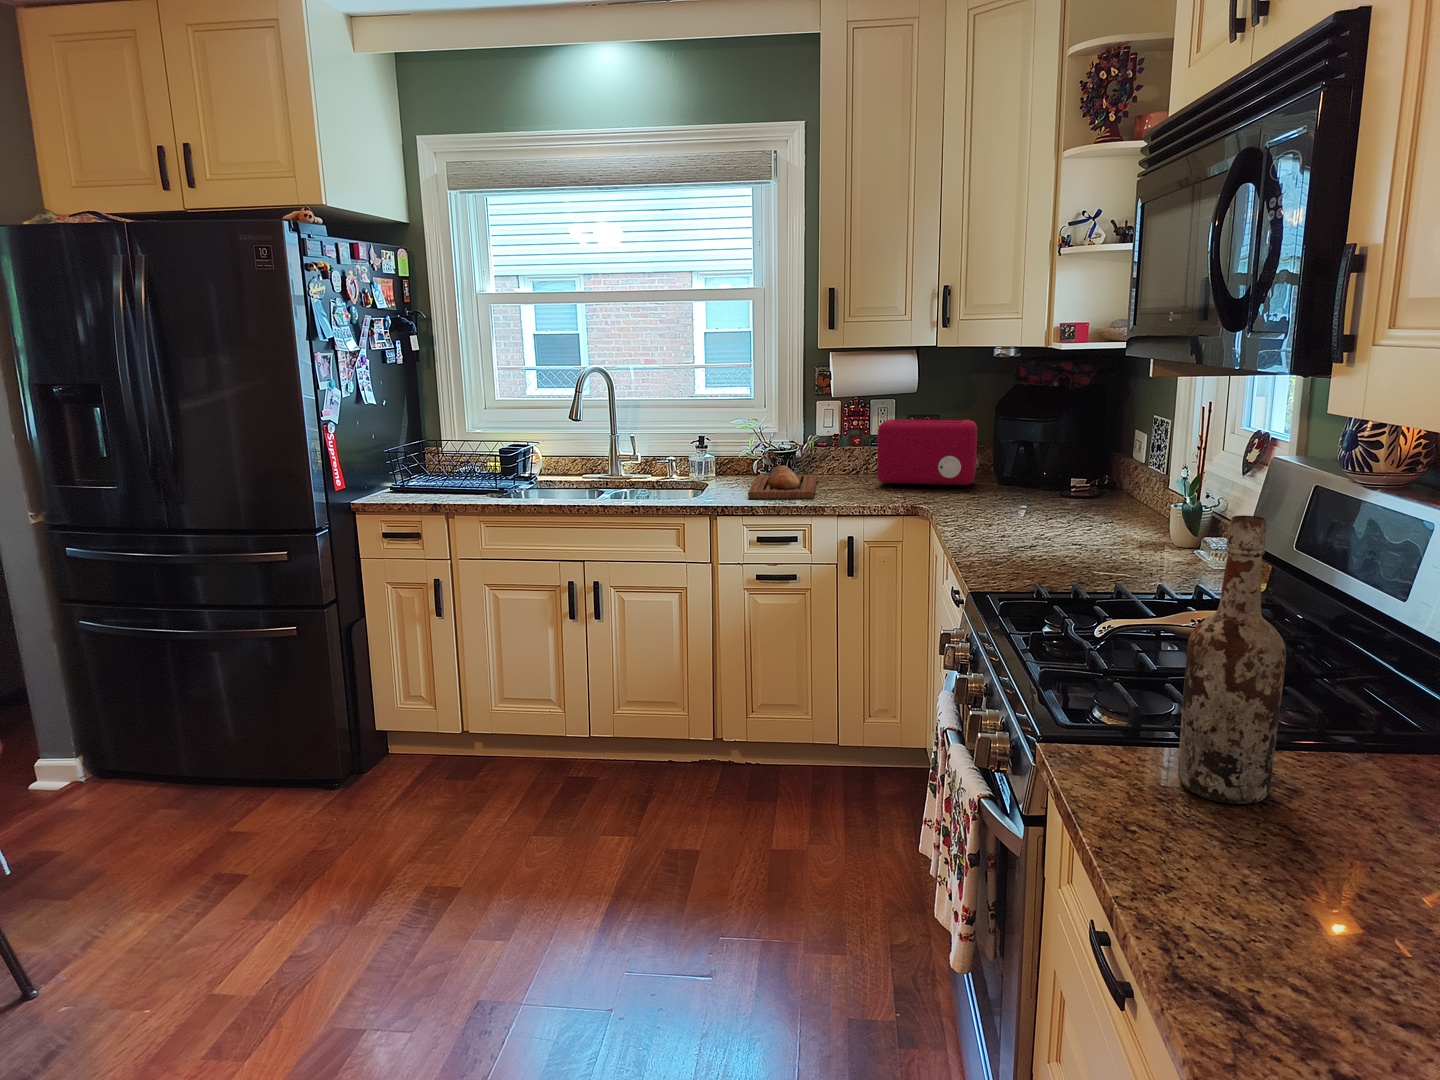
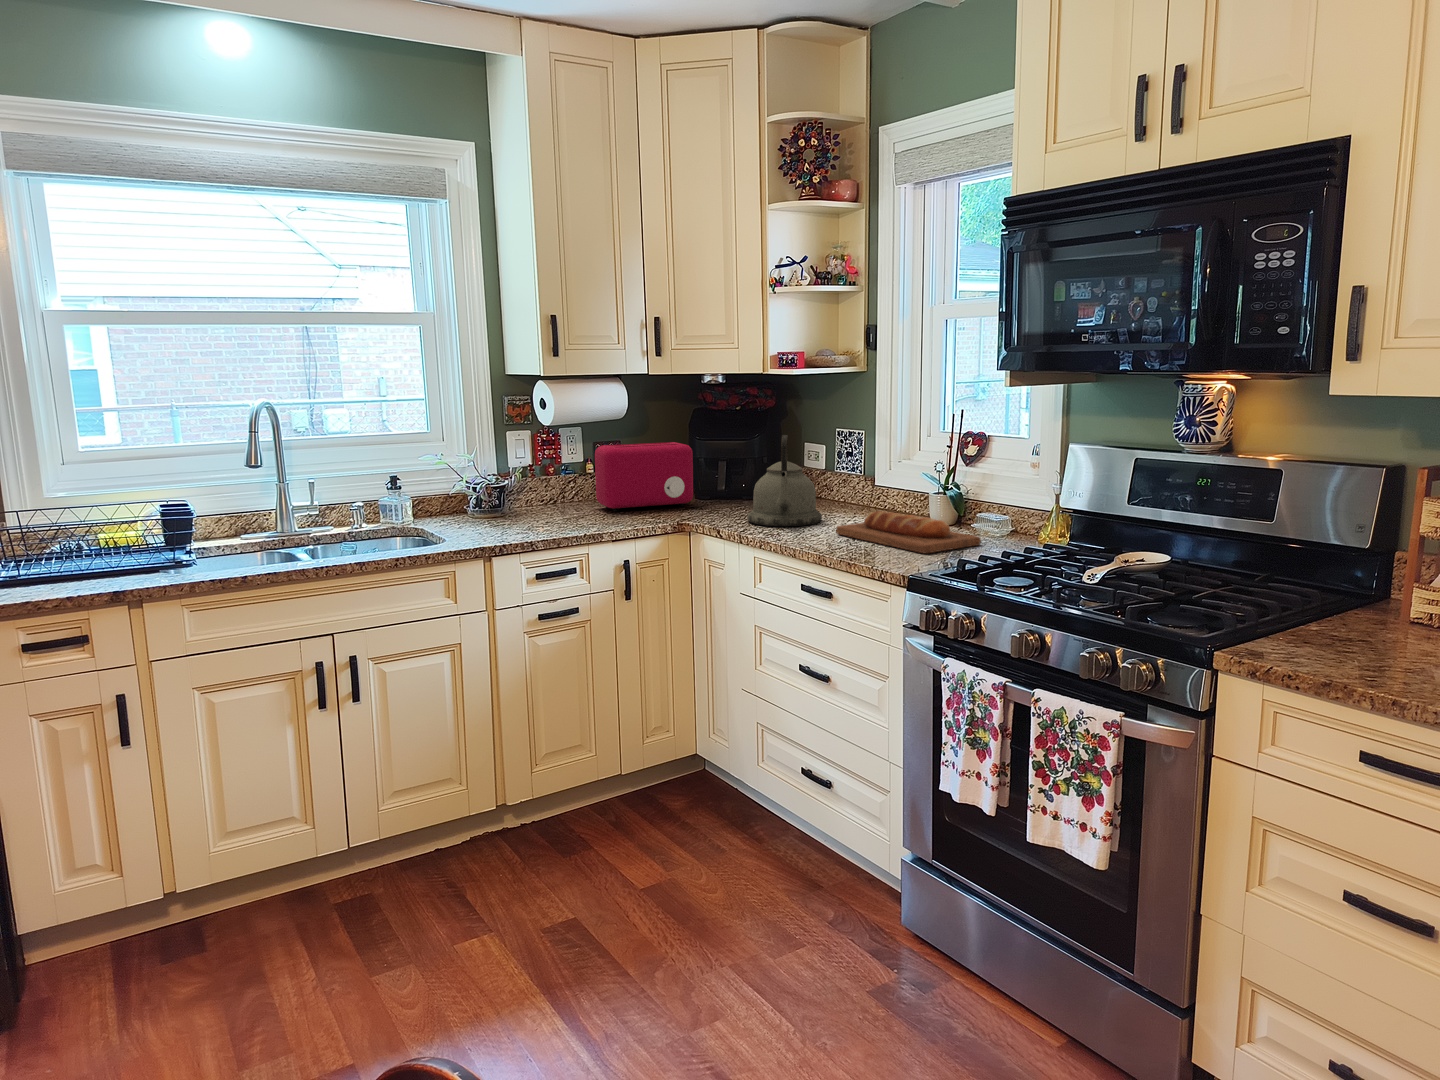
kettle: none [975,419,1060,521] -> present [748,435,822,526]
bread loaf: present [748,465,817,499] -> present [836,511,981,553]
wine bottle: present [1178,515,1286,804] -> none [1322,467,1400,661]

